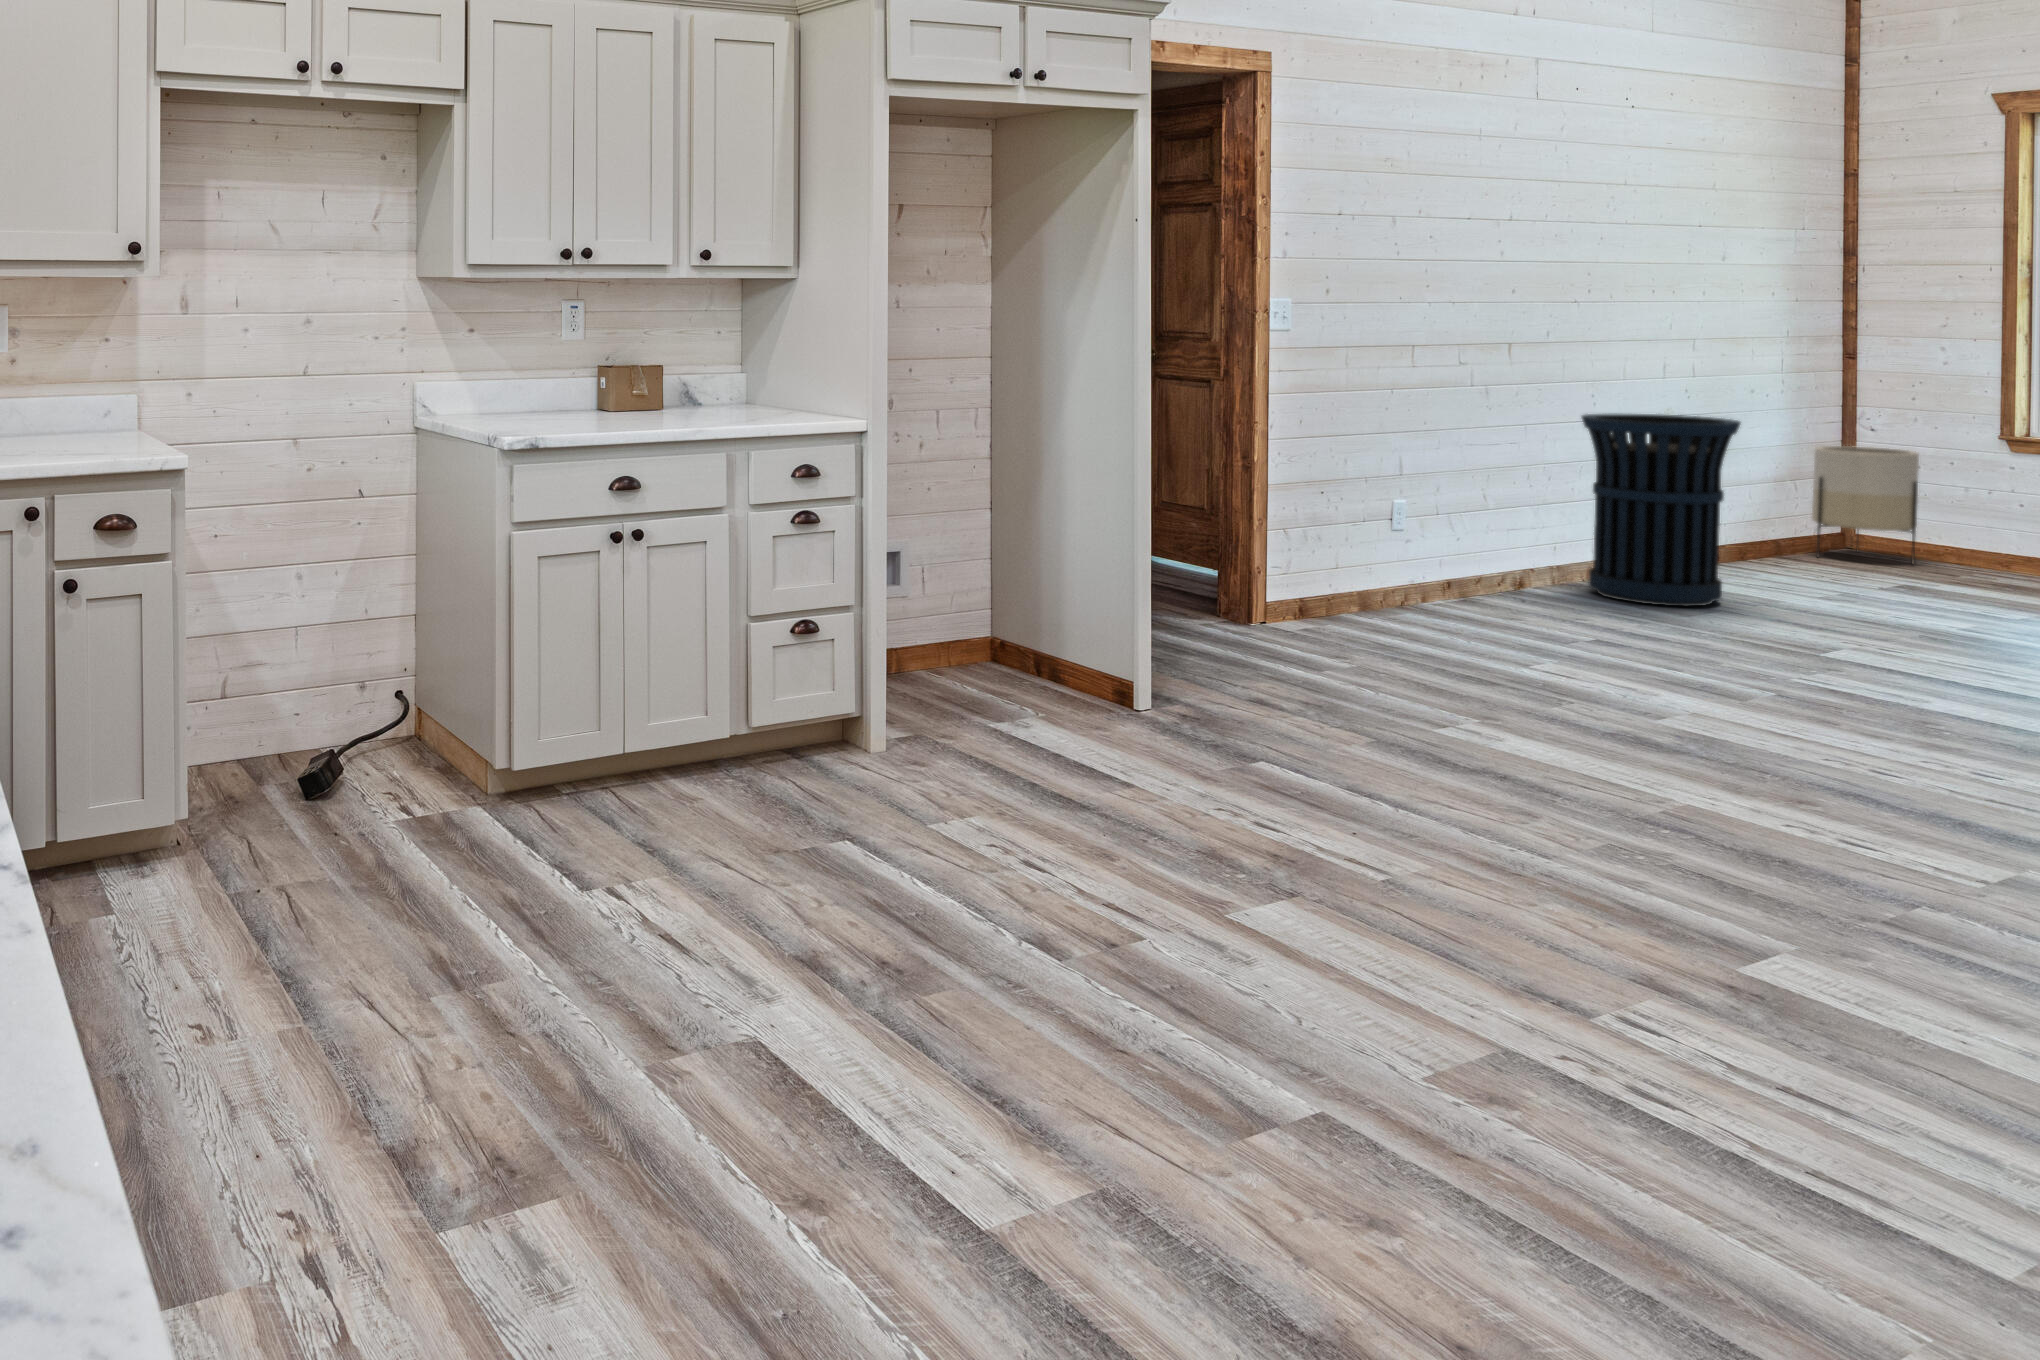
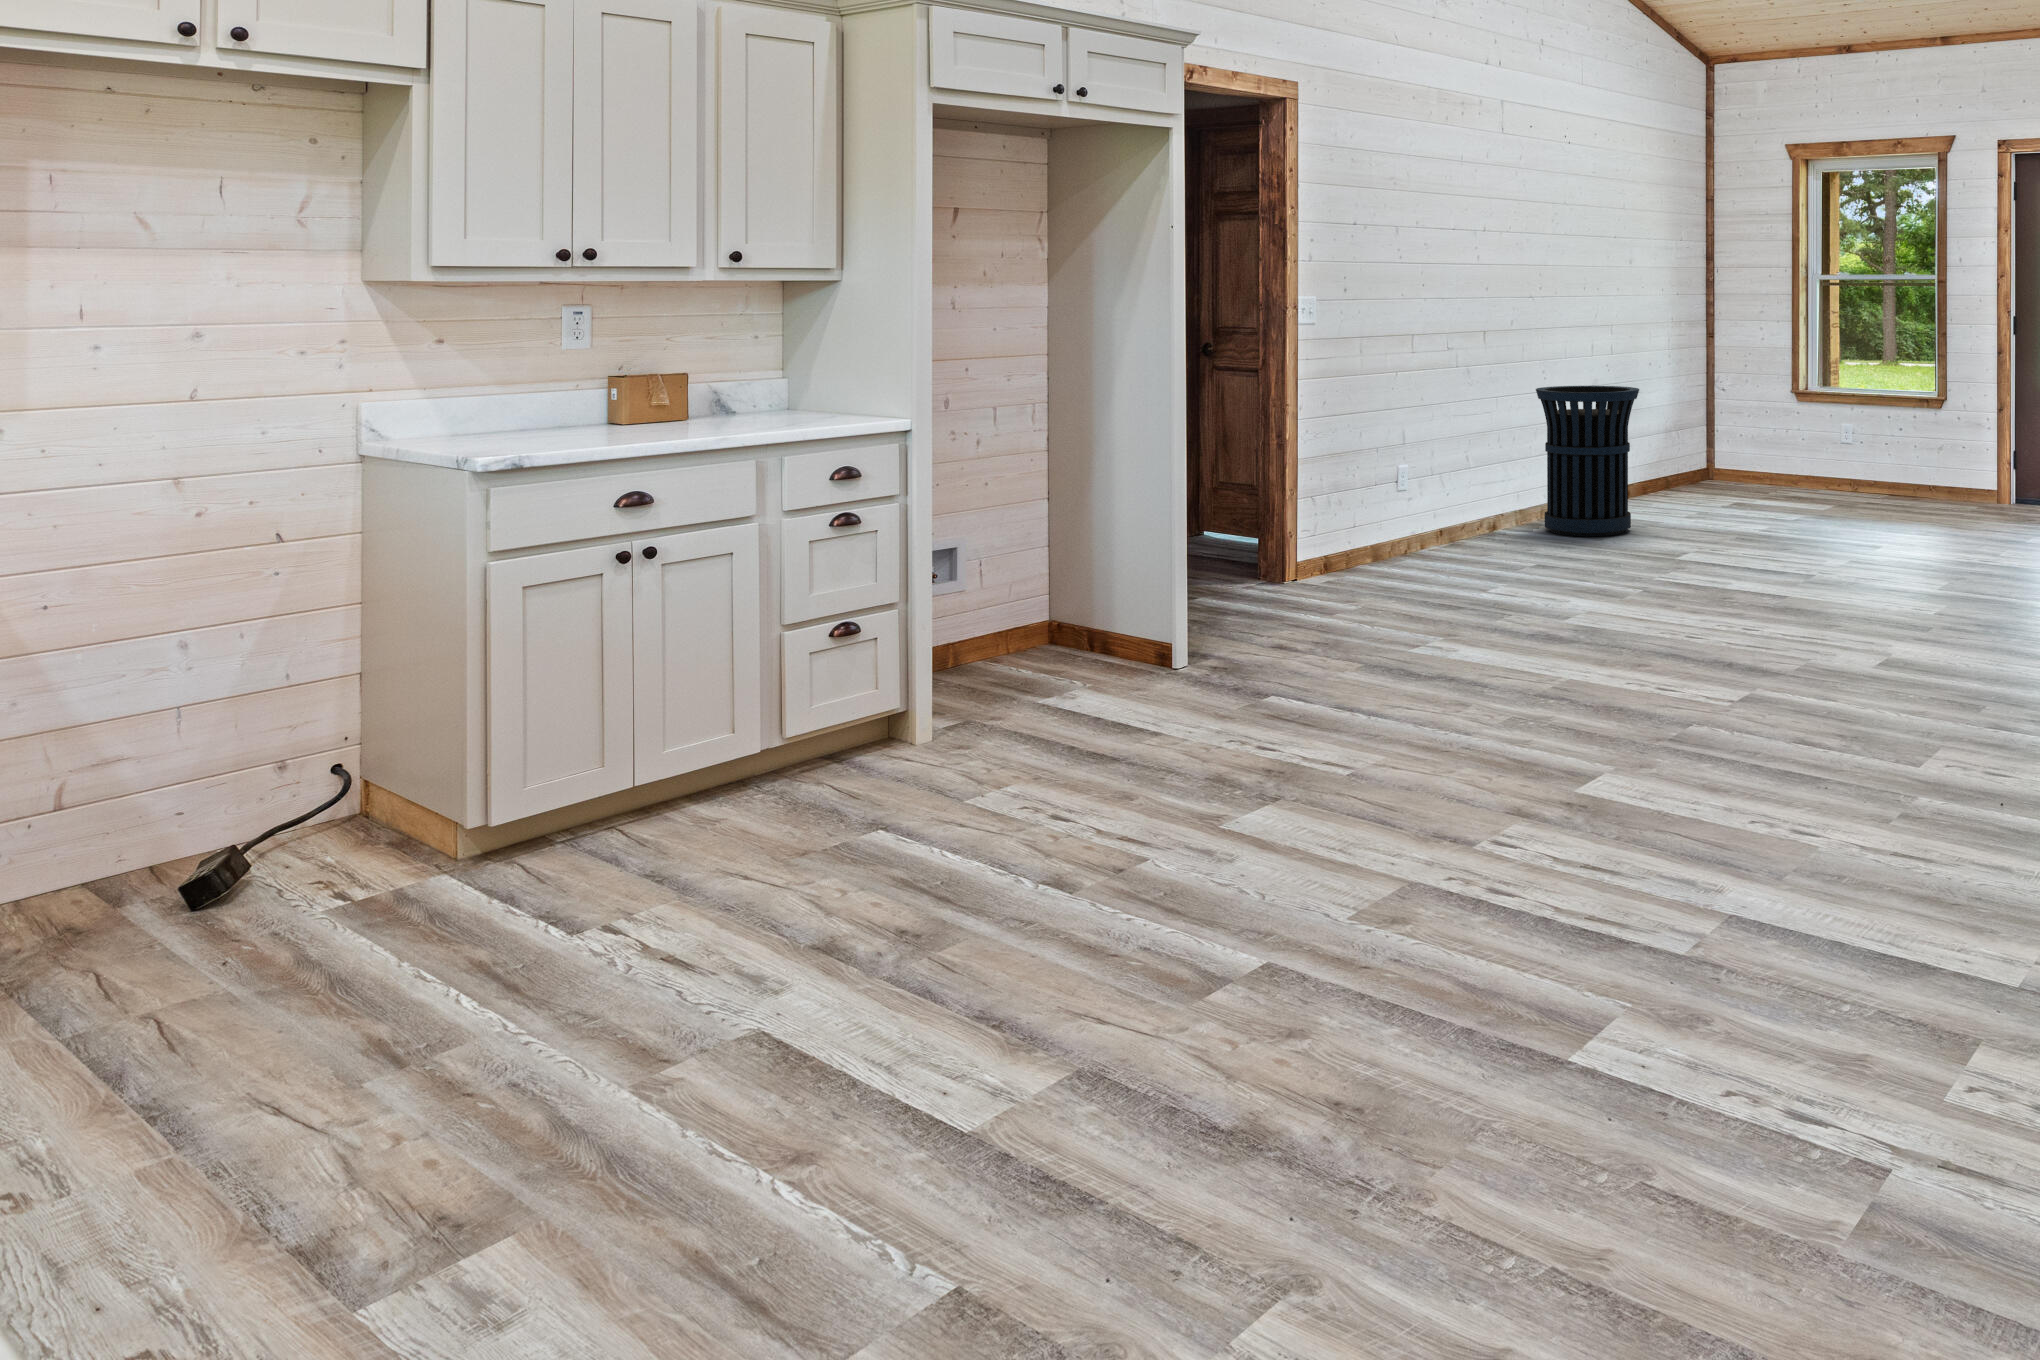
planter: present [1812,446,1919,564] -> none [1696,405,1757,491]

